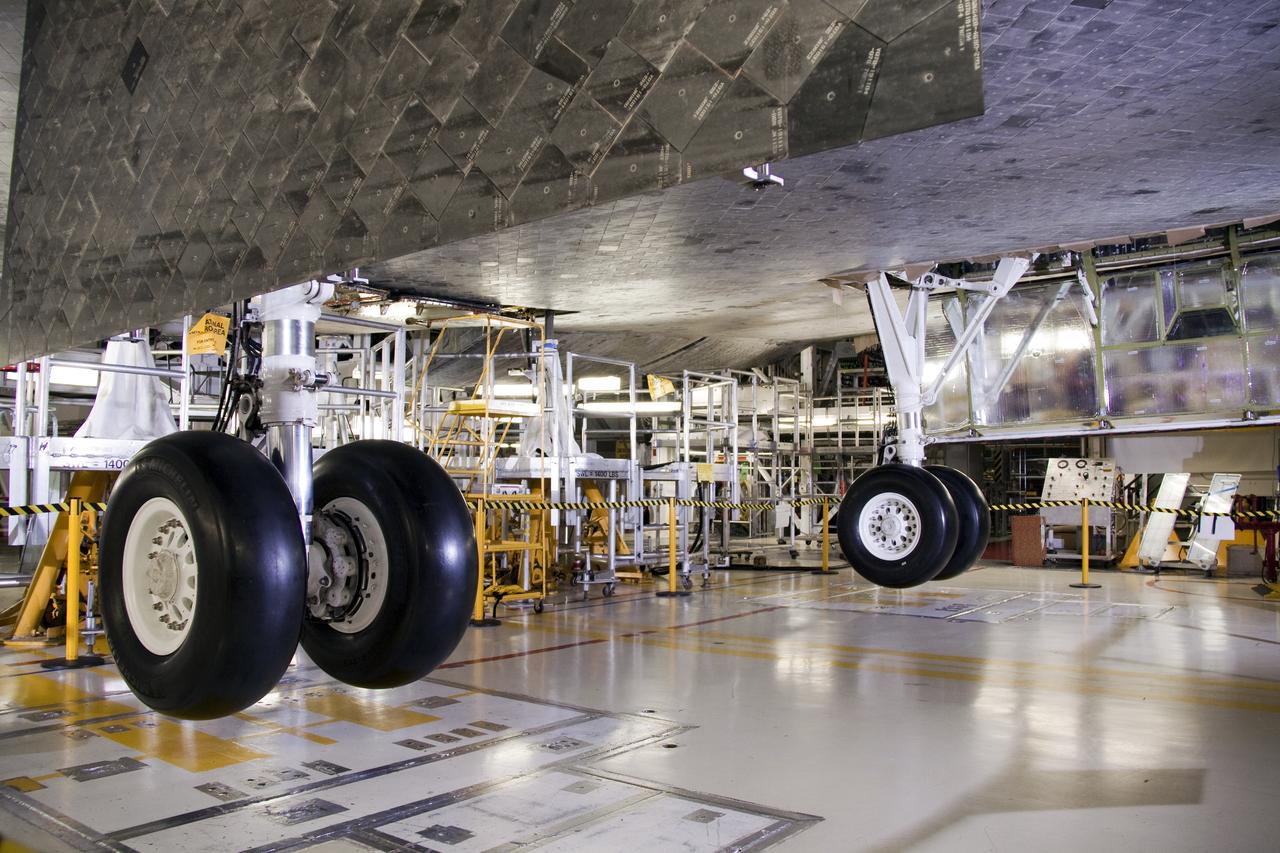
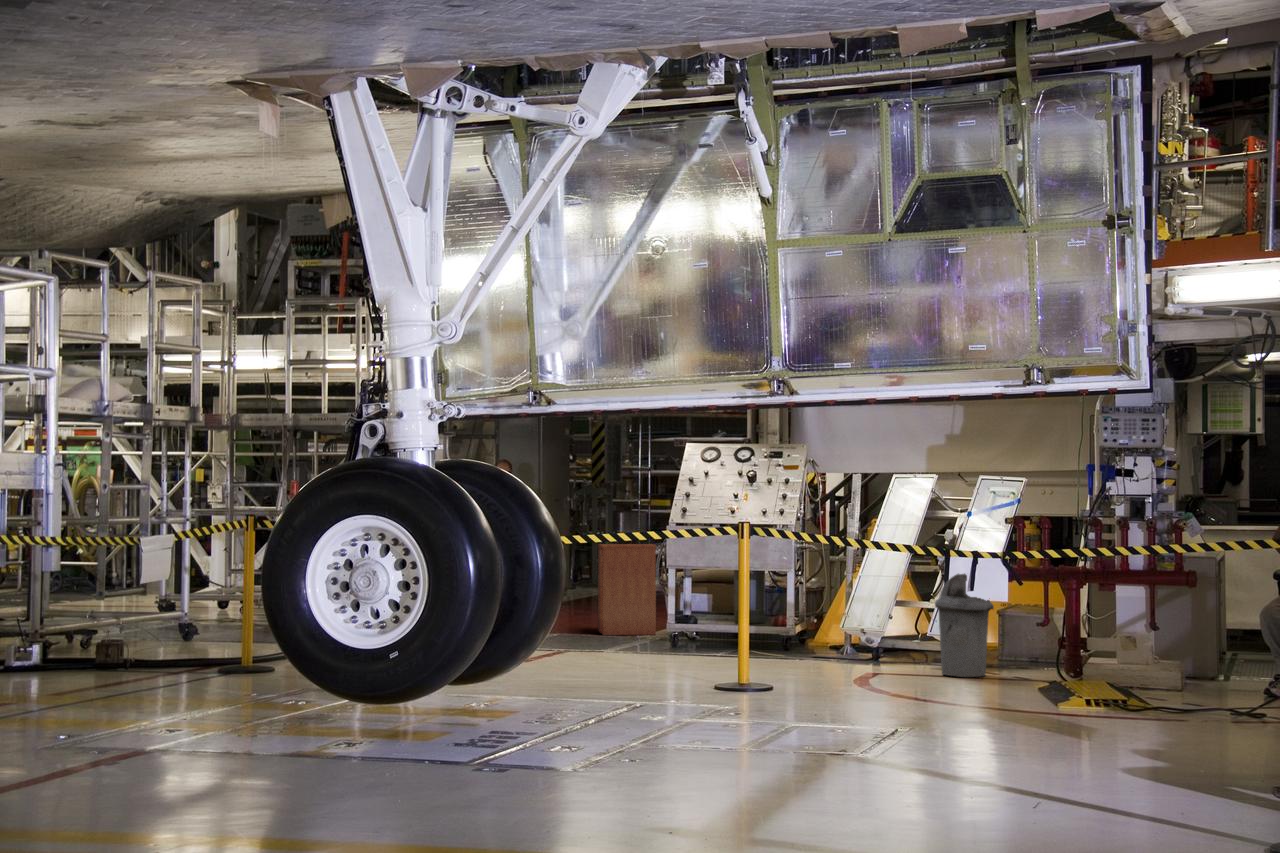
trash can: none [1223,533,1263,594] -> present [935,573,994,677]

